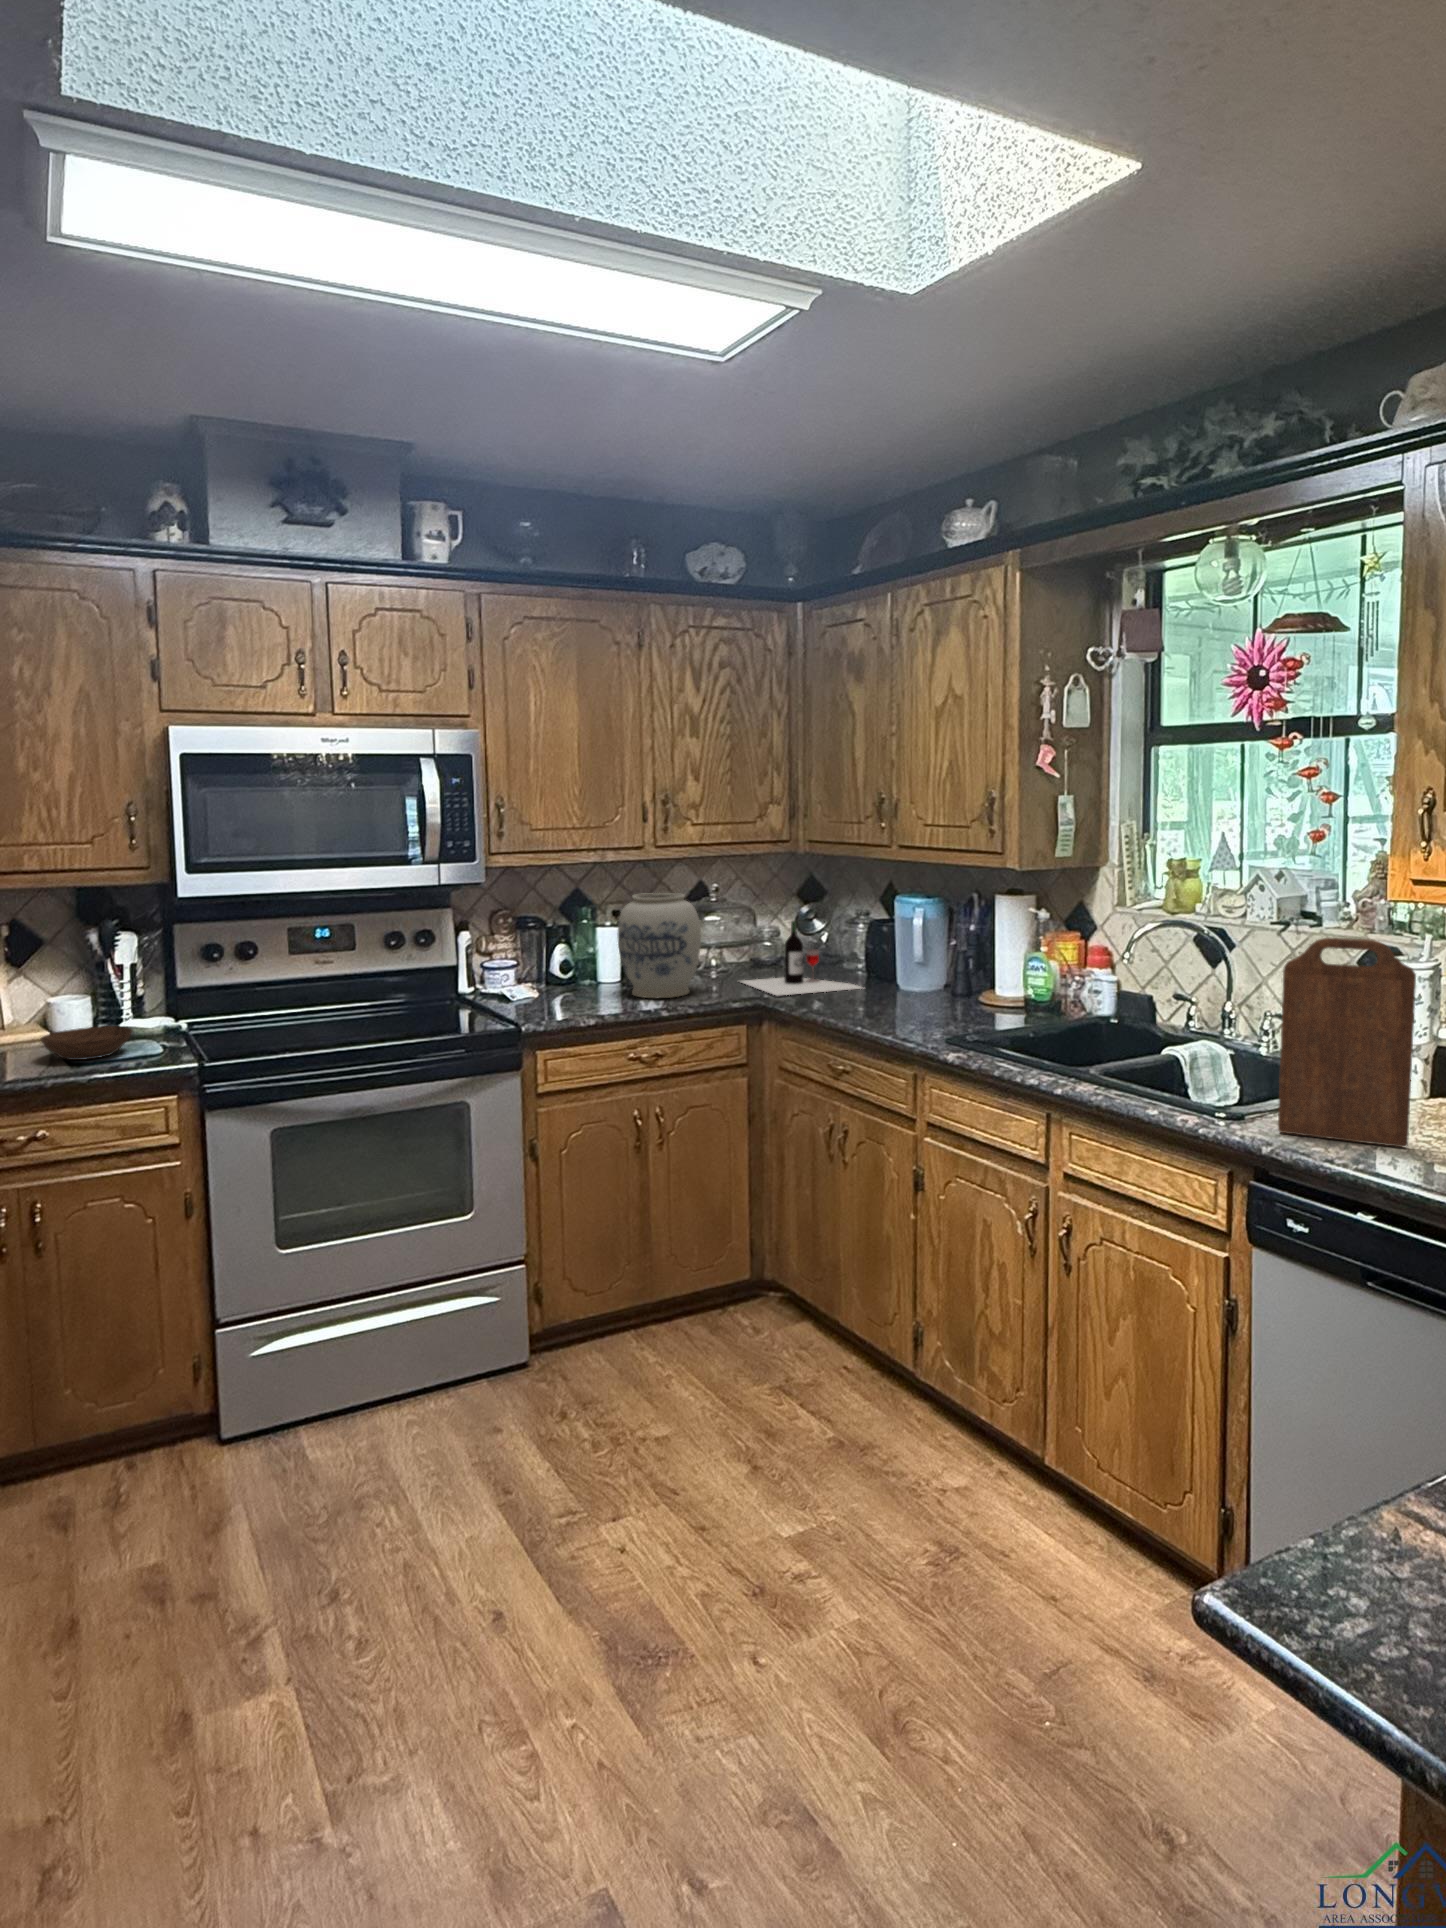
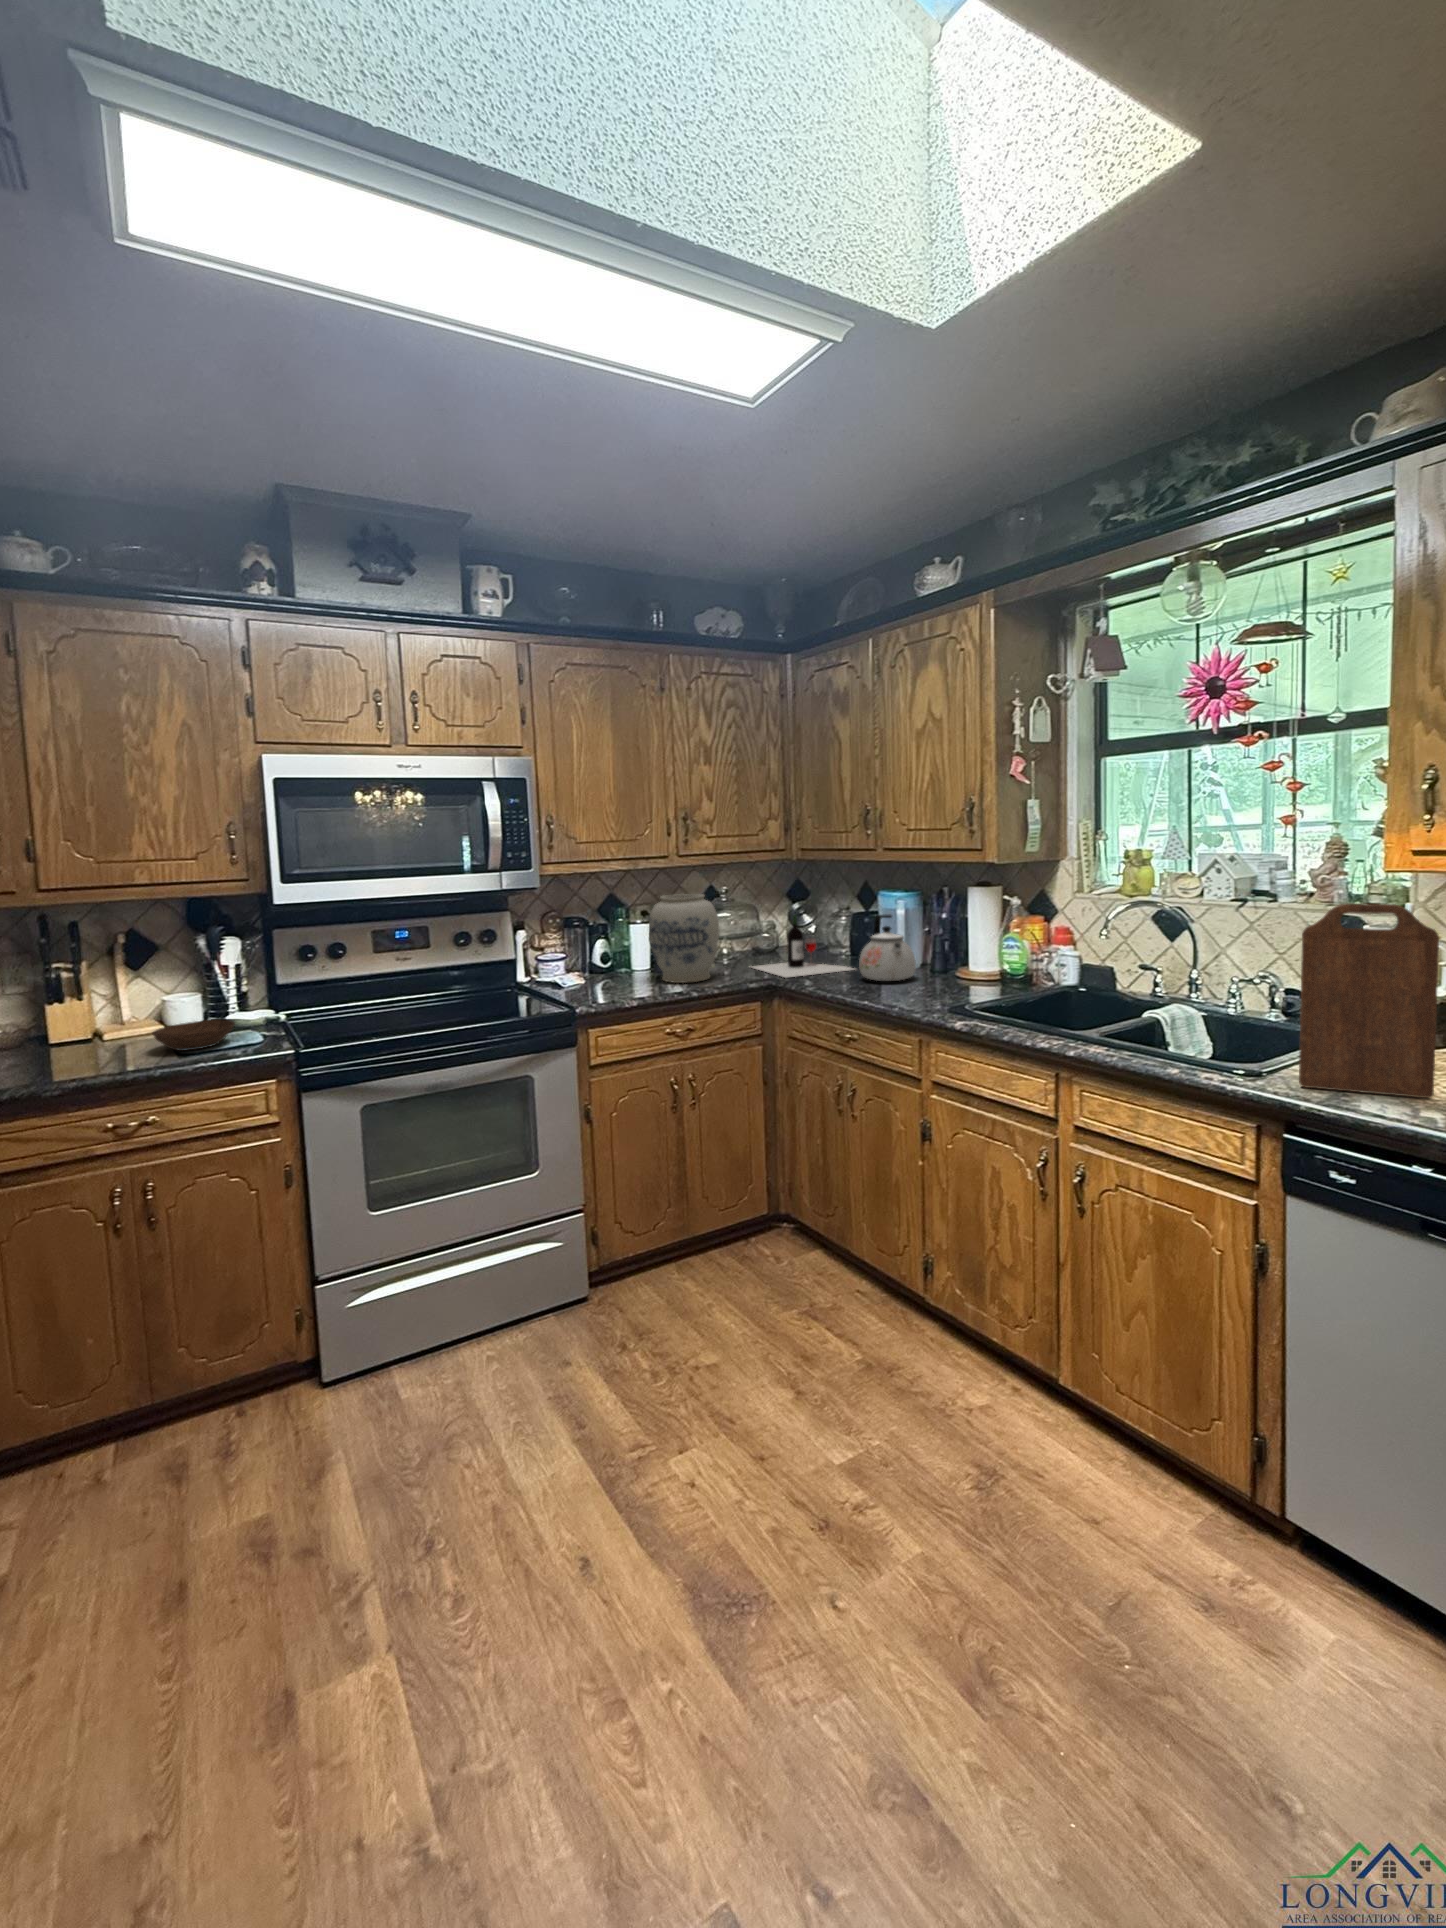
kettle: none [862,925,928,1003] -> present [859,915,916,981]

